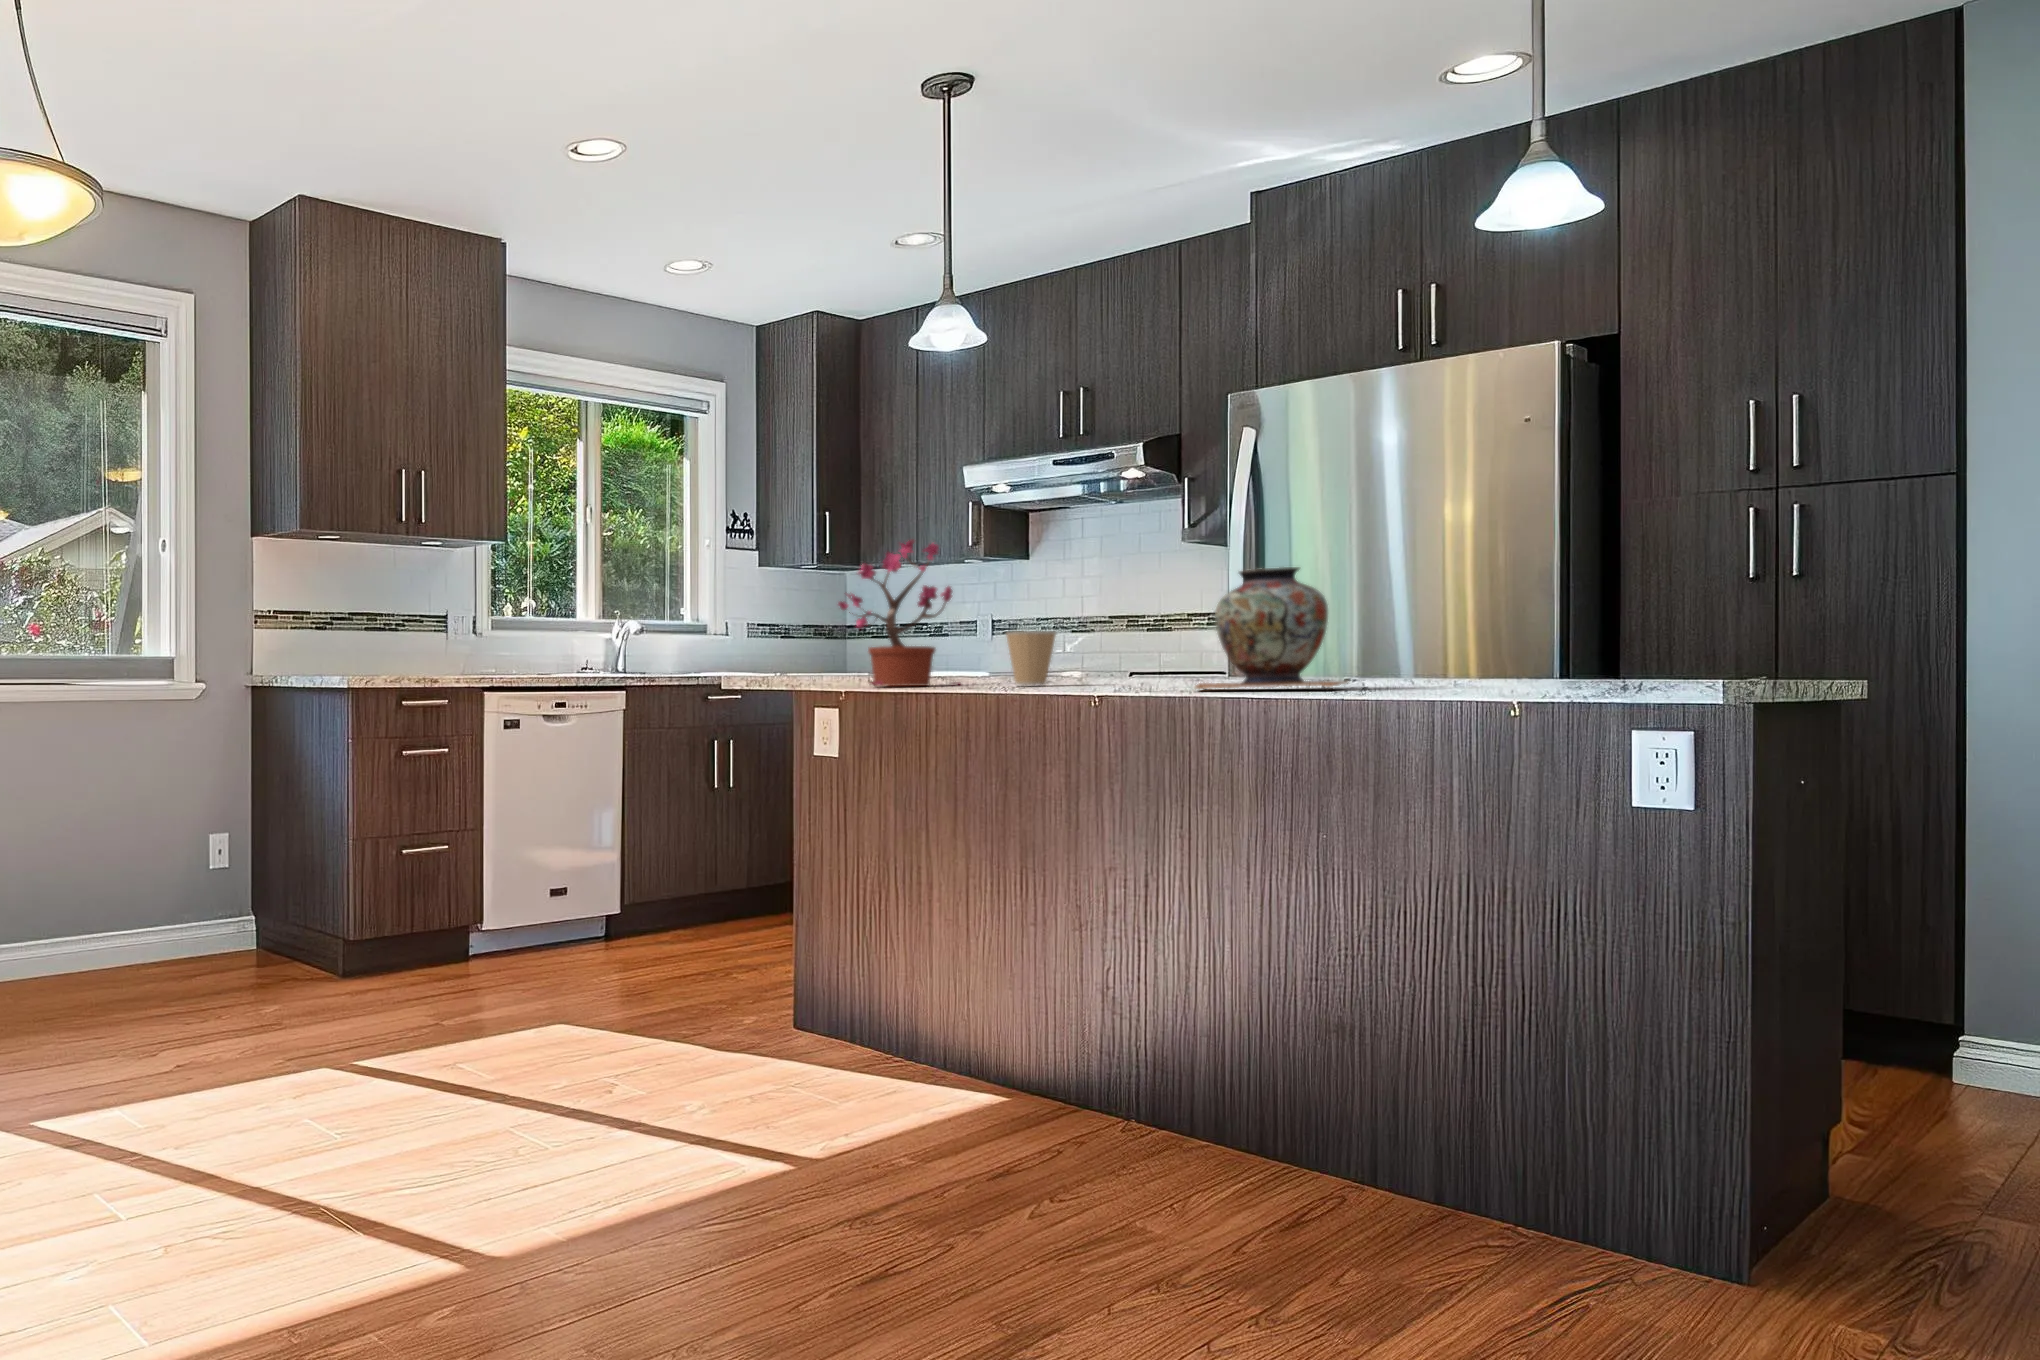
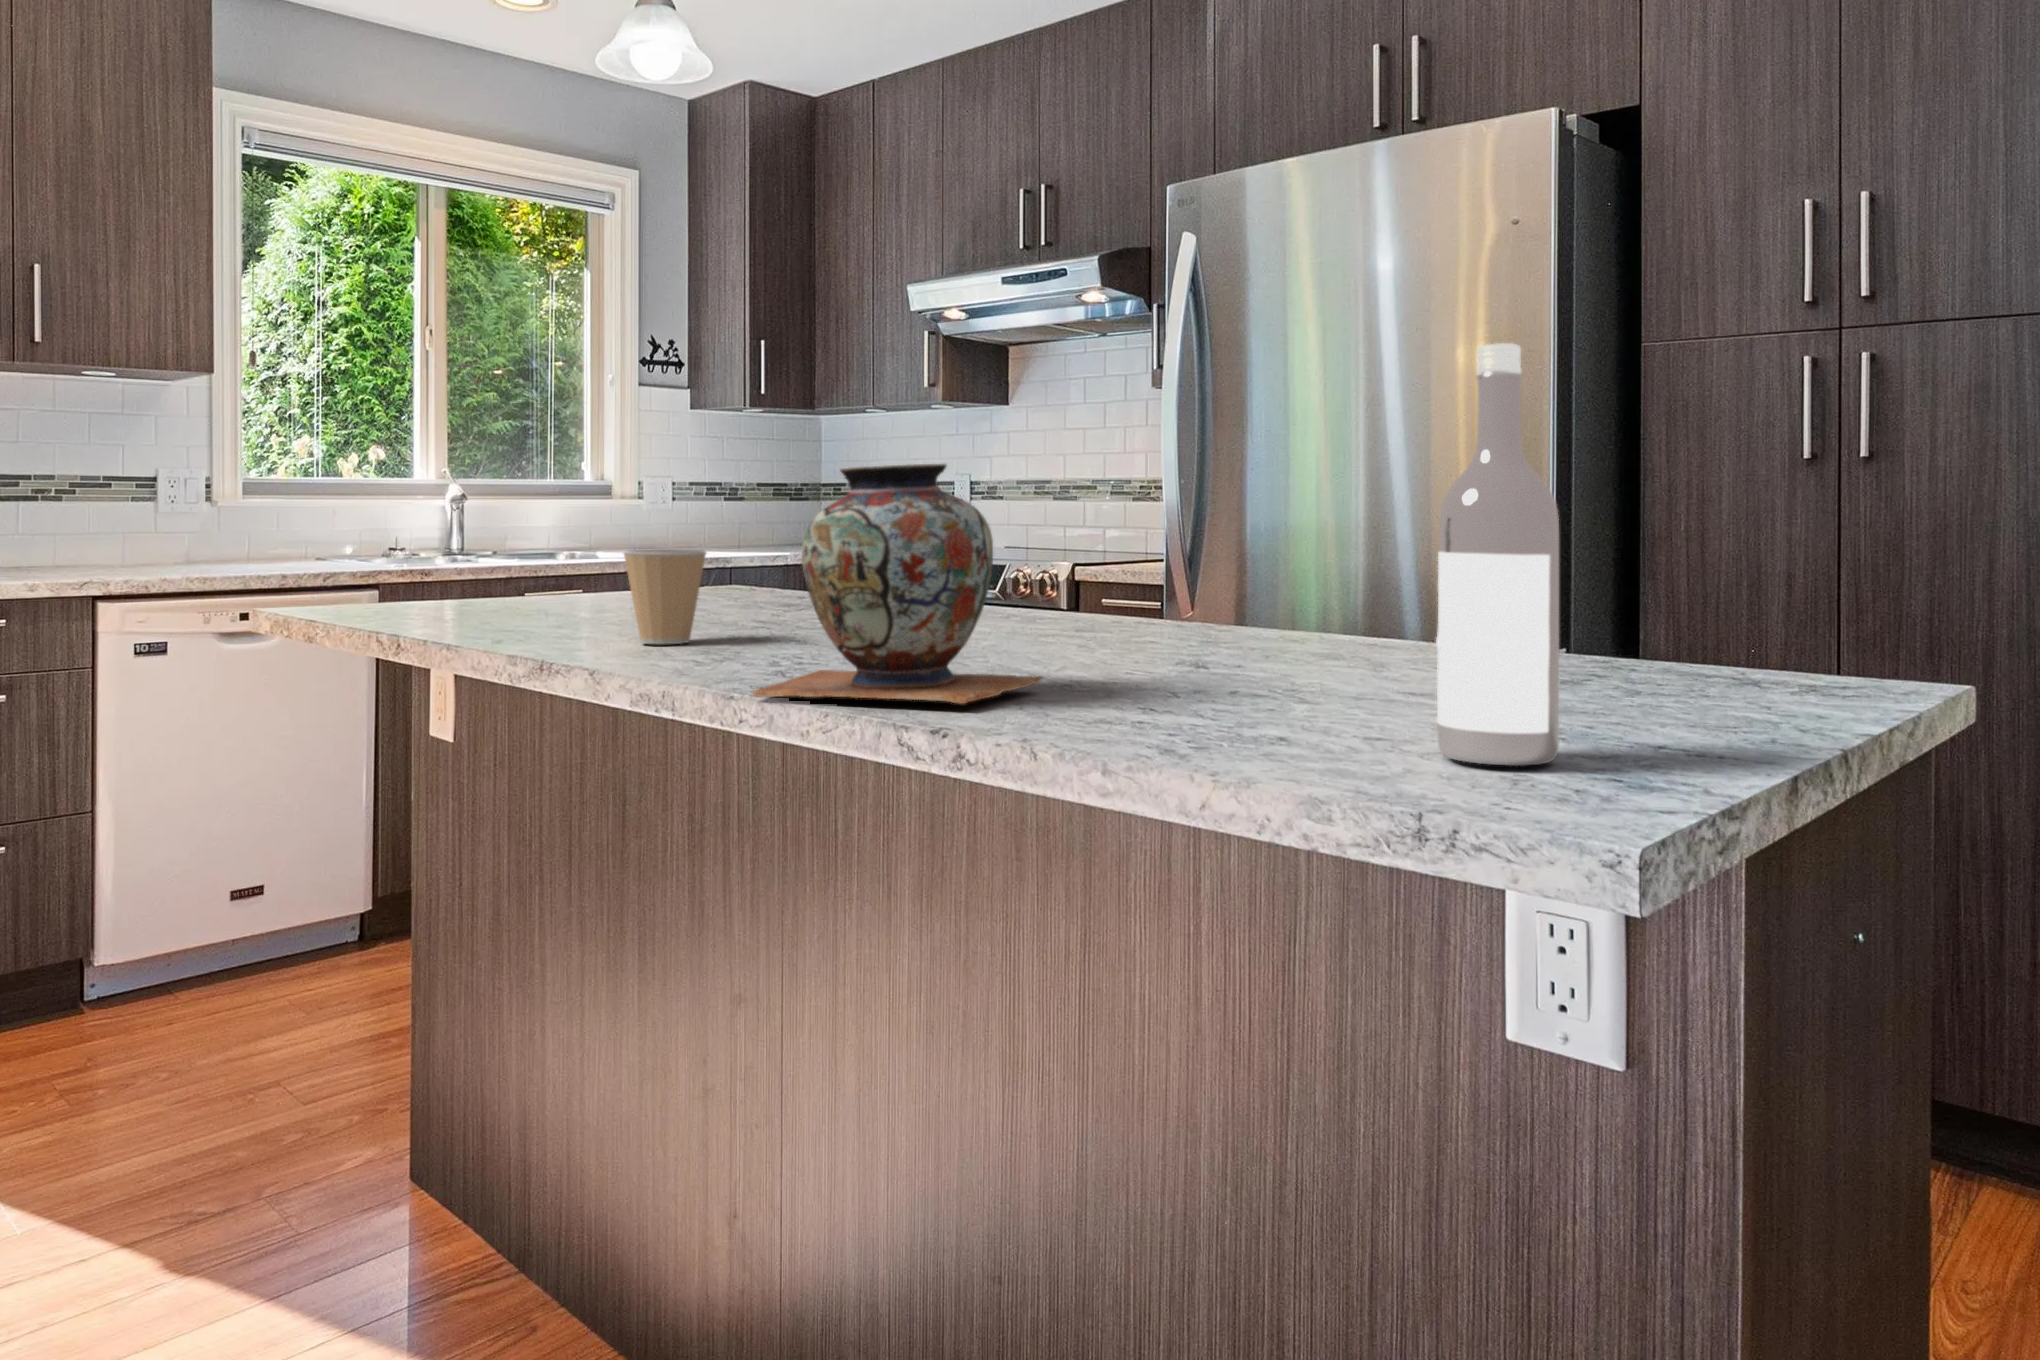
wine bottle: none [1633,497,1701,690] -> present [1436,343,1559,766]
potted plant: present [838,540,960,686] -> none [401,389,605,640]

